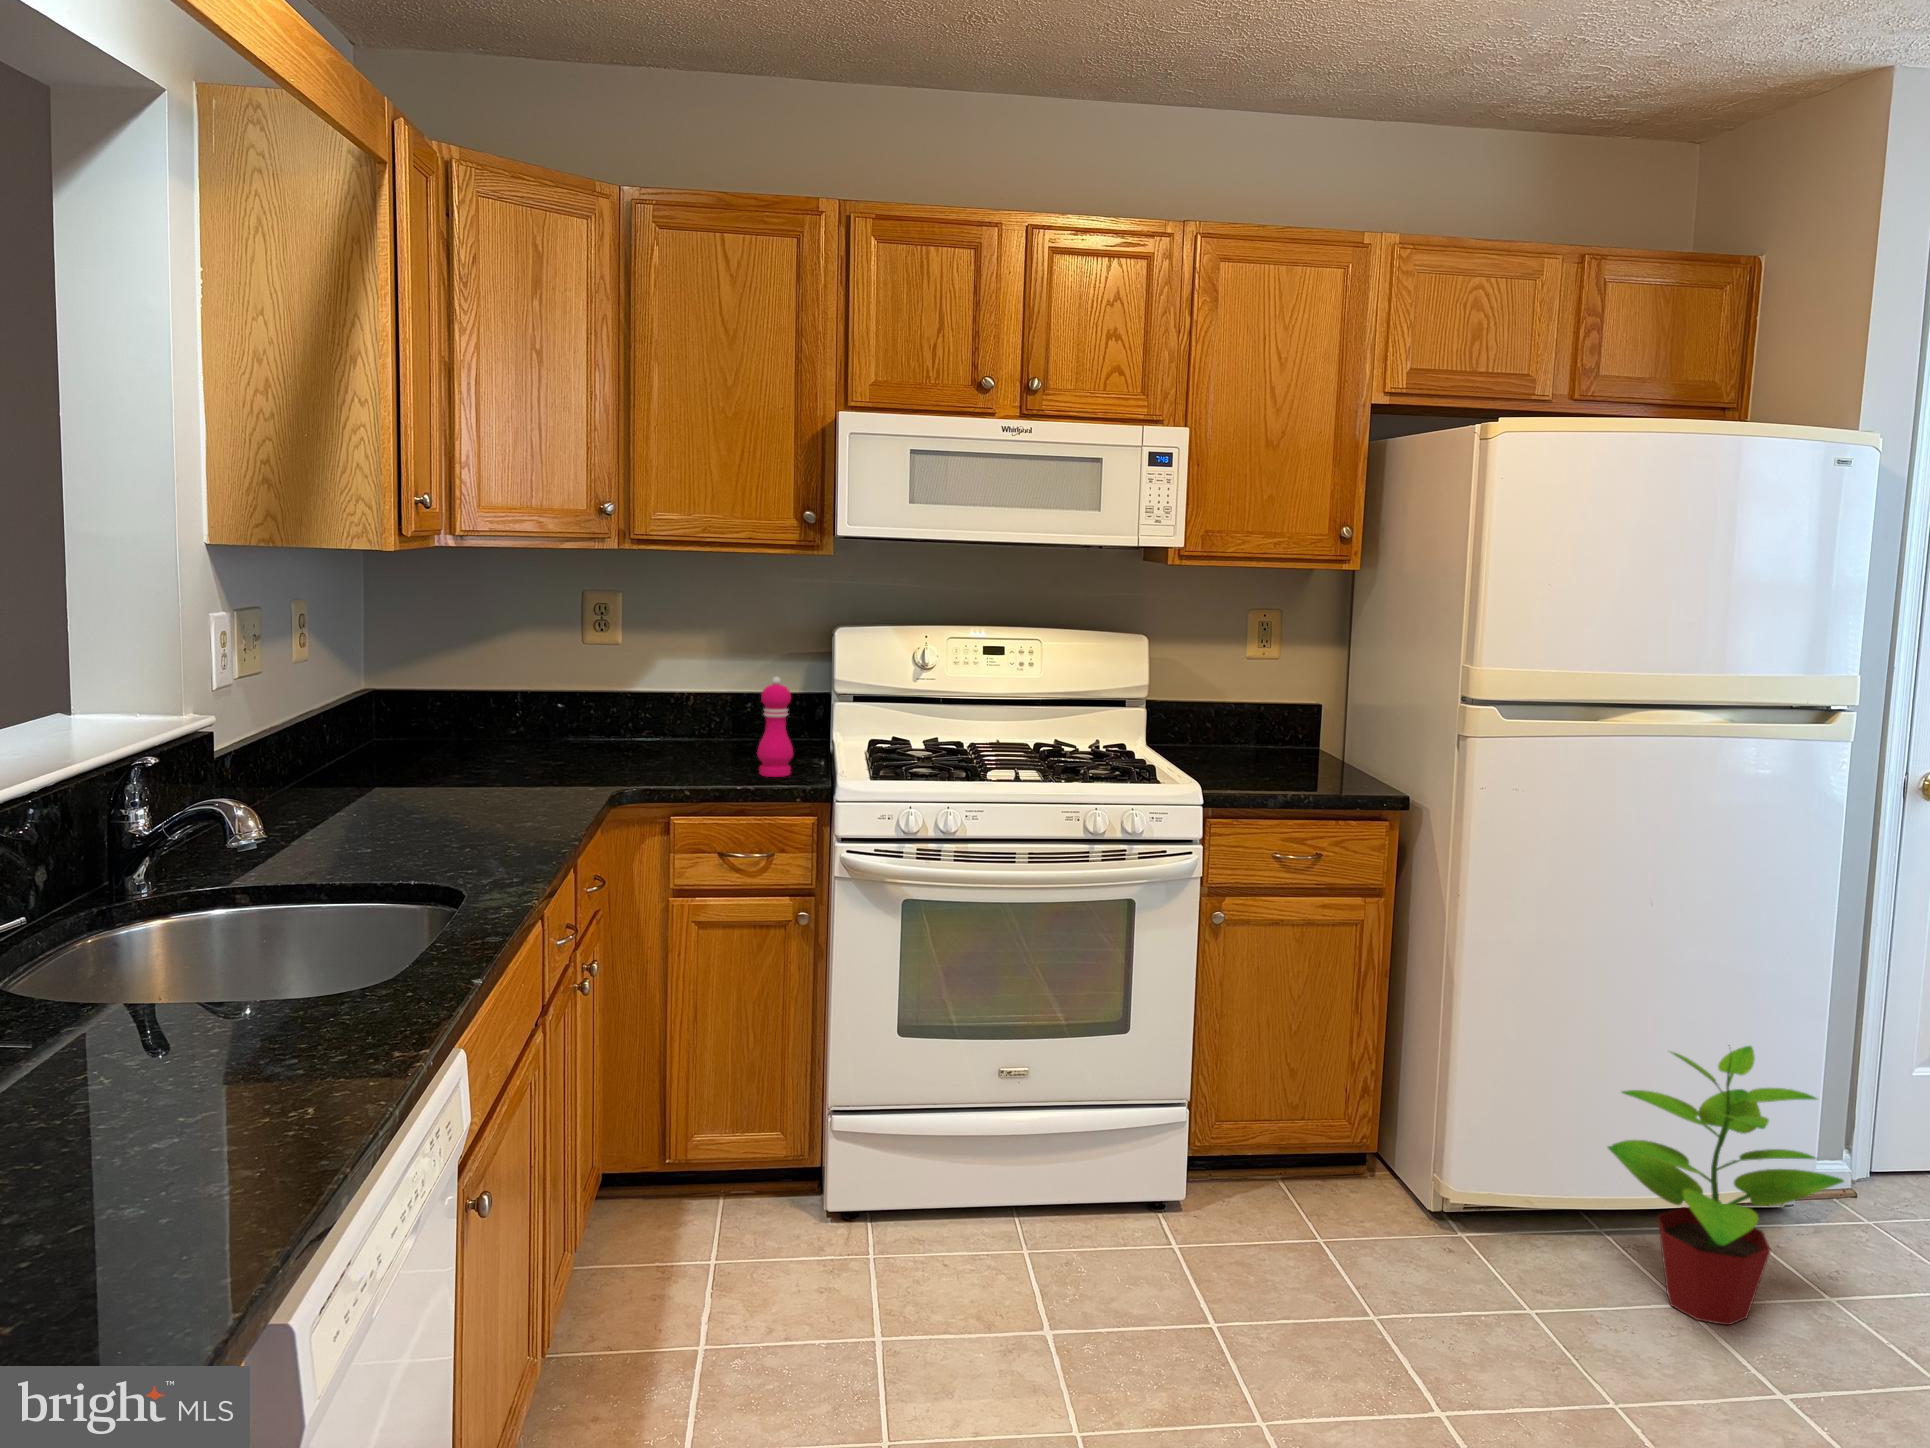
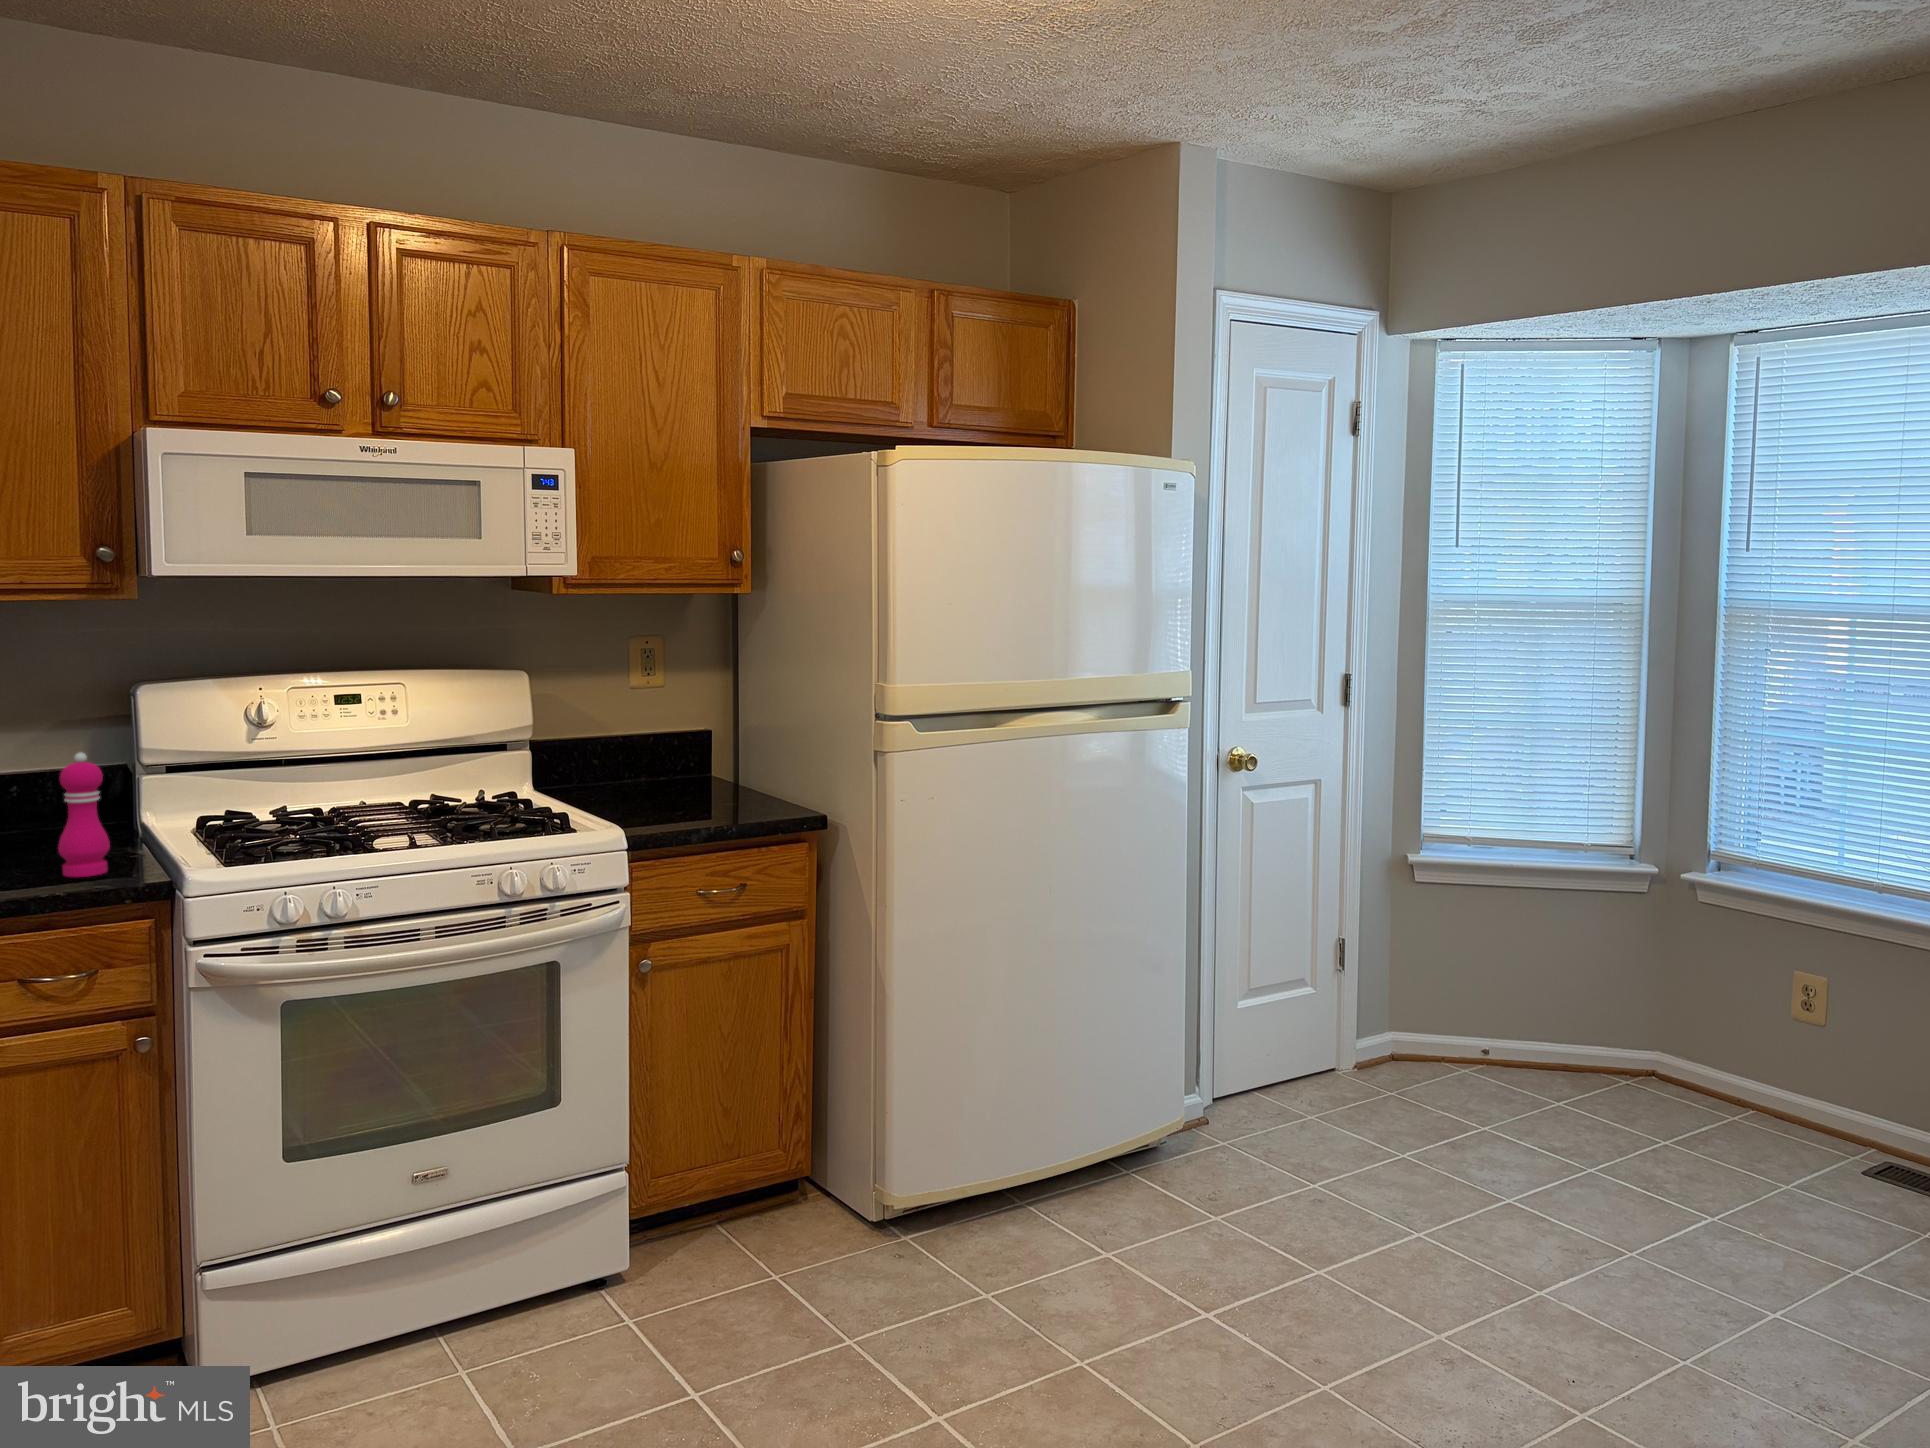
potted plant: present [1608,1045,1844,1325] -> none [1029,1008,1223,1265]

